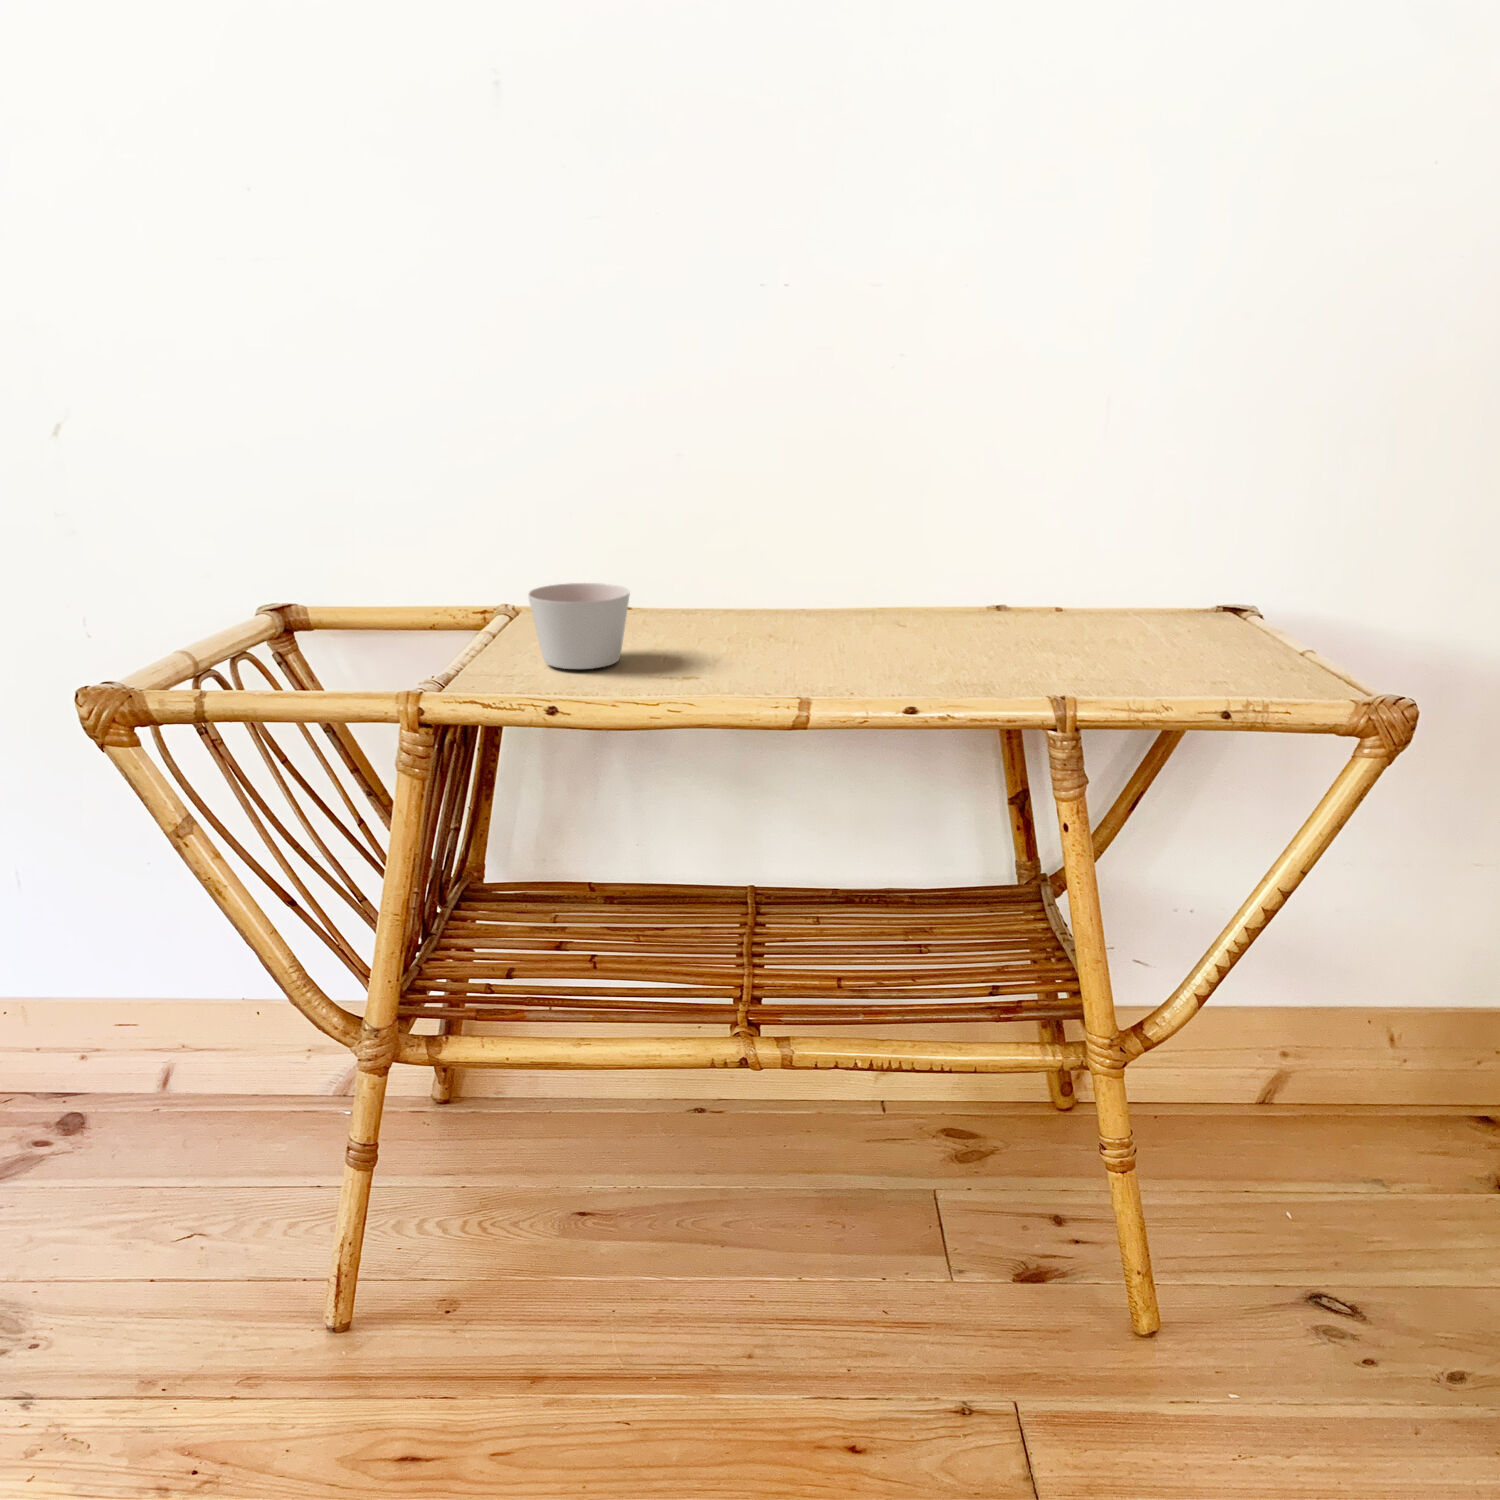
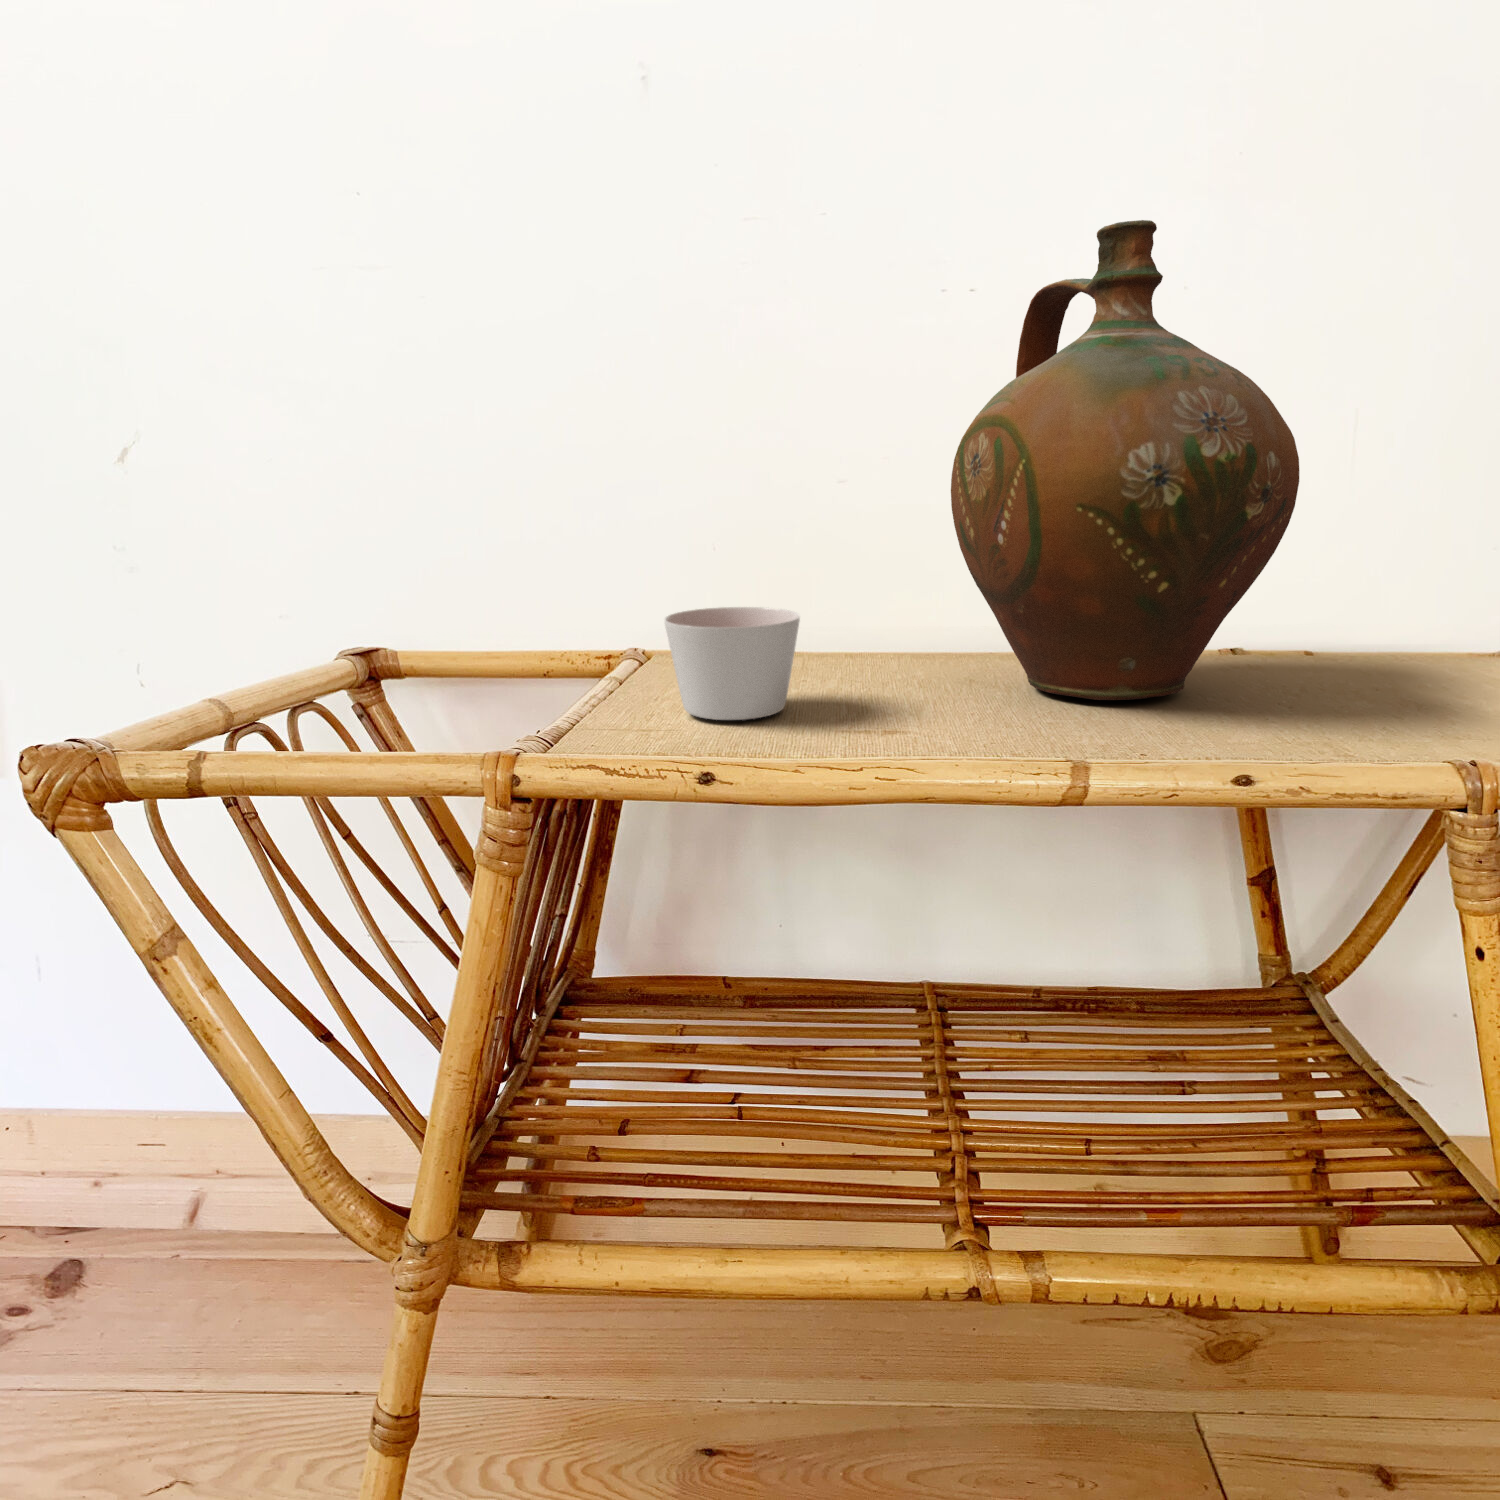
ceramic jug: none [748,311,986,656] -> present [951,220,1299,700]

